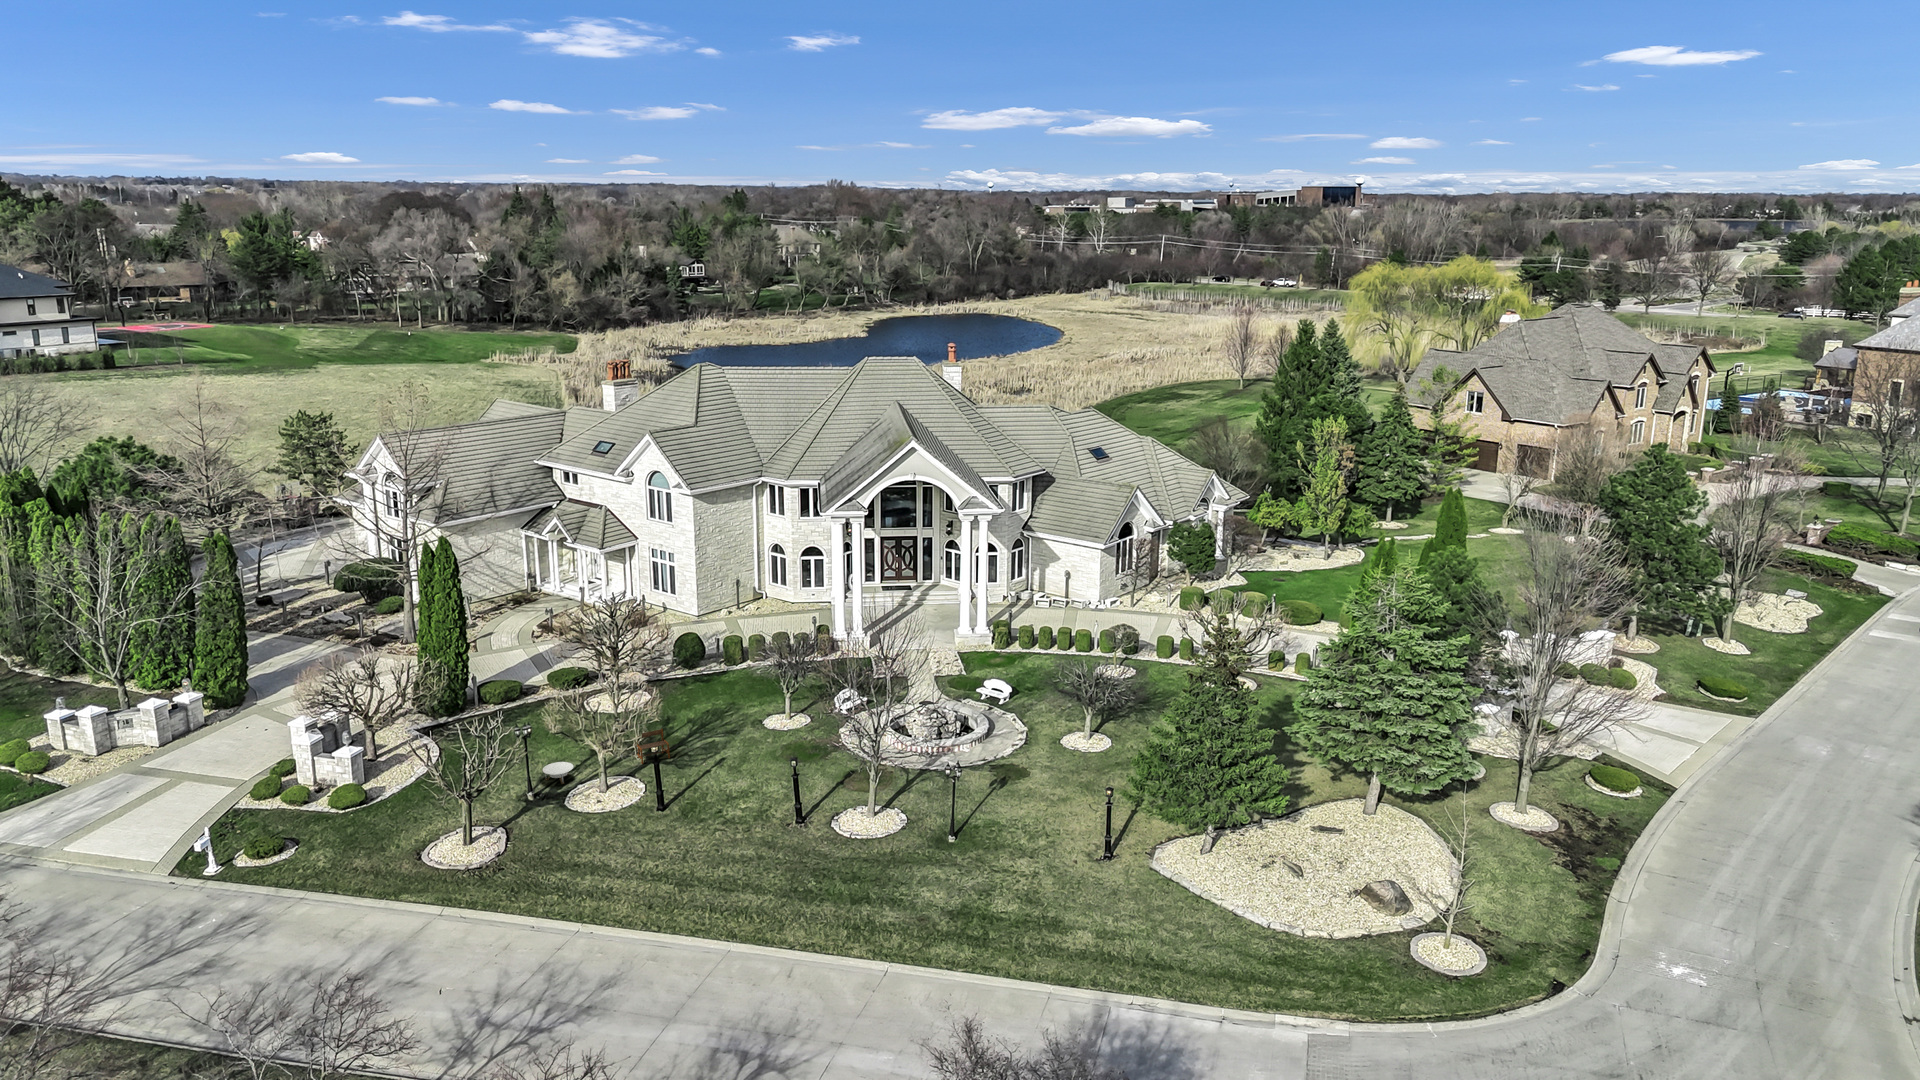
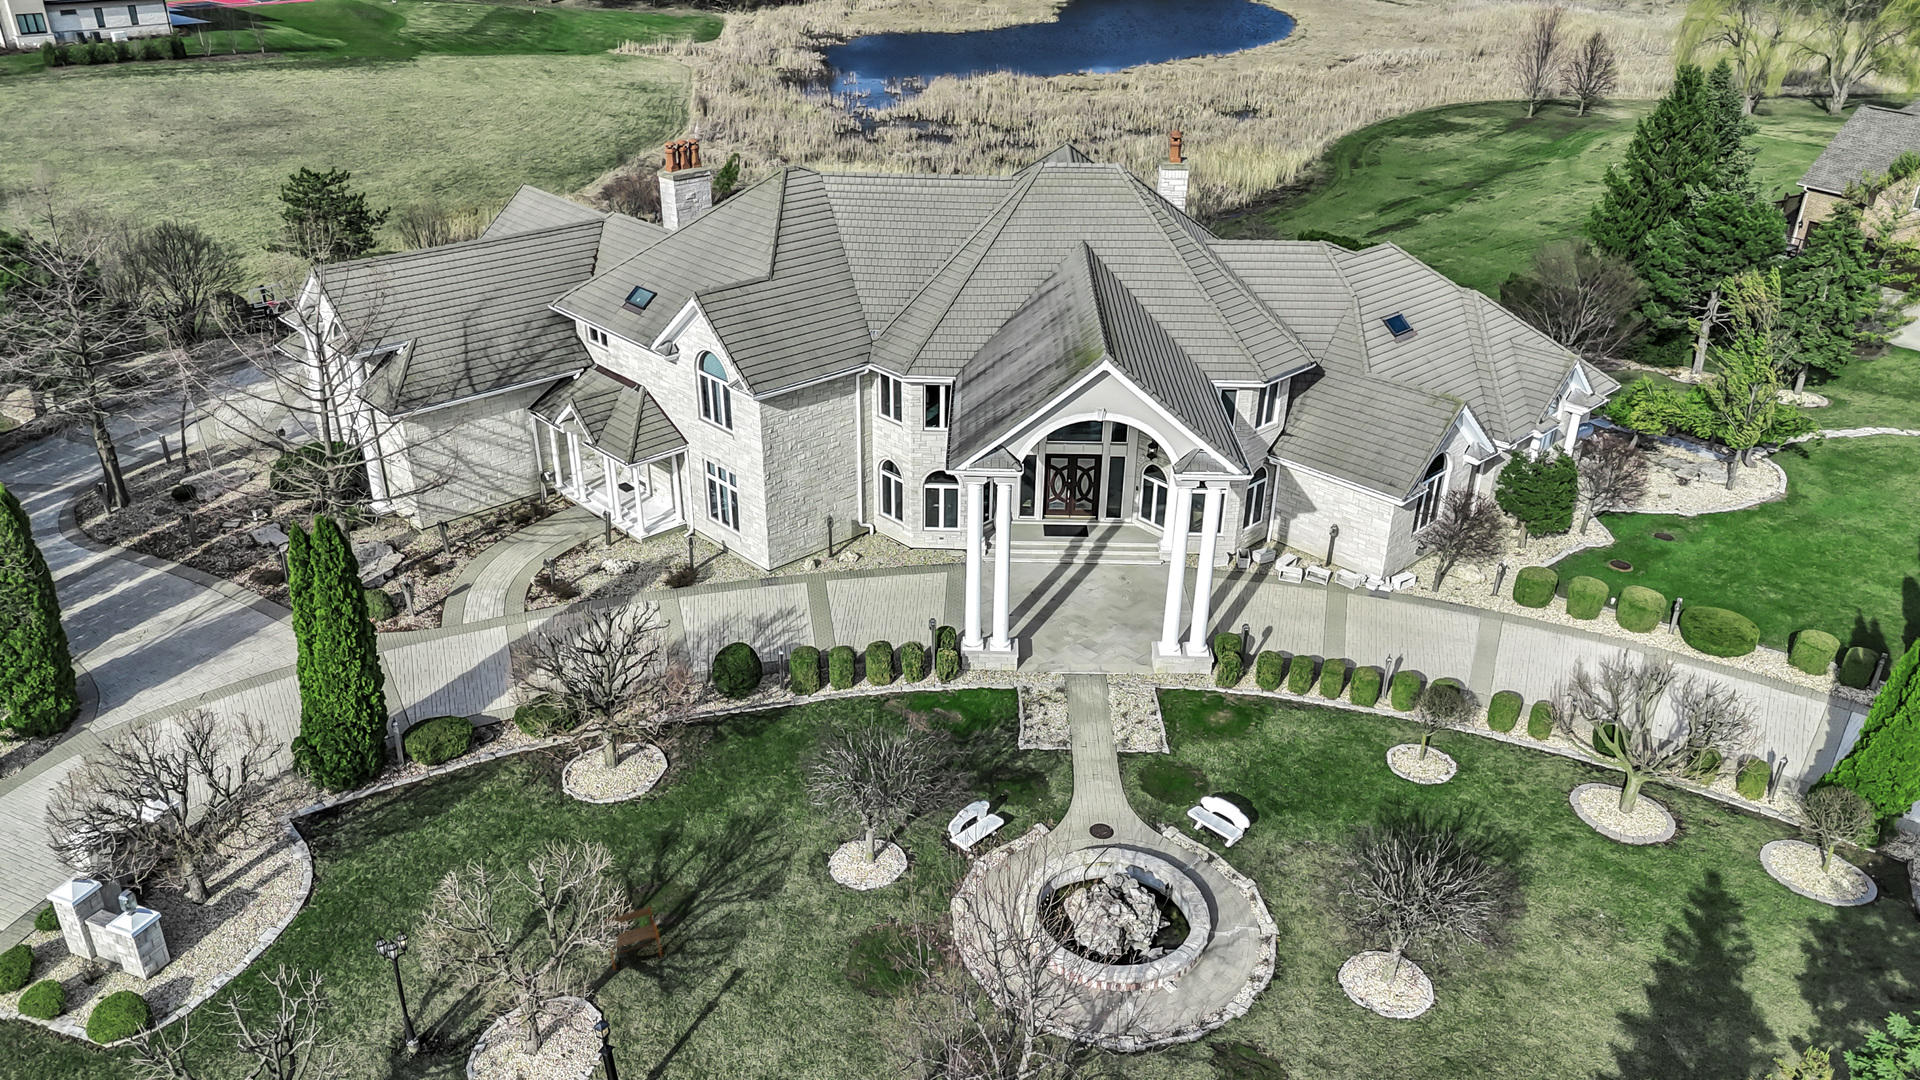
round table: present [543,762,573,784] -> none [440,969,493,1020]

